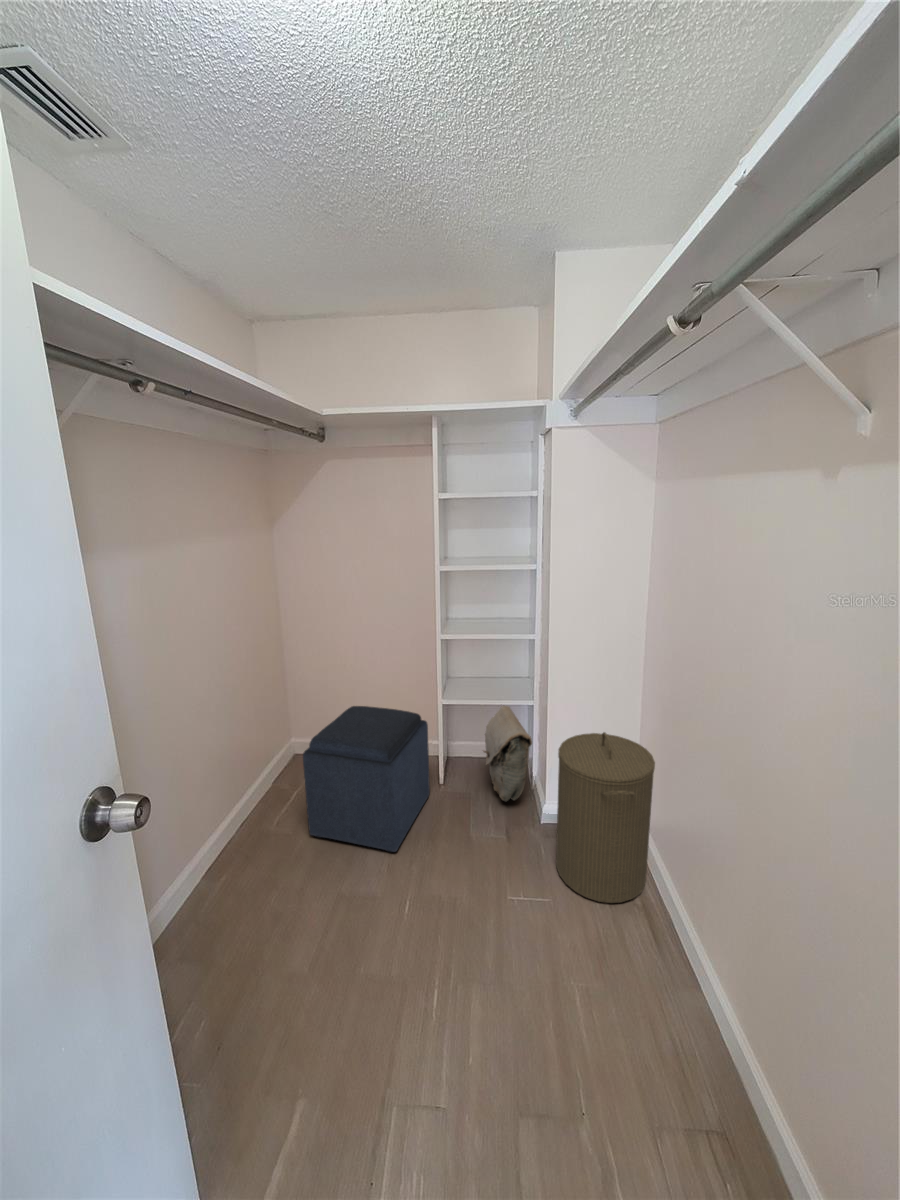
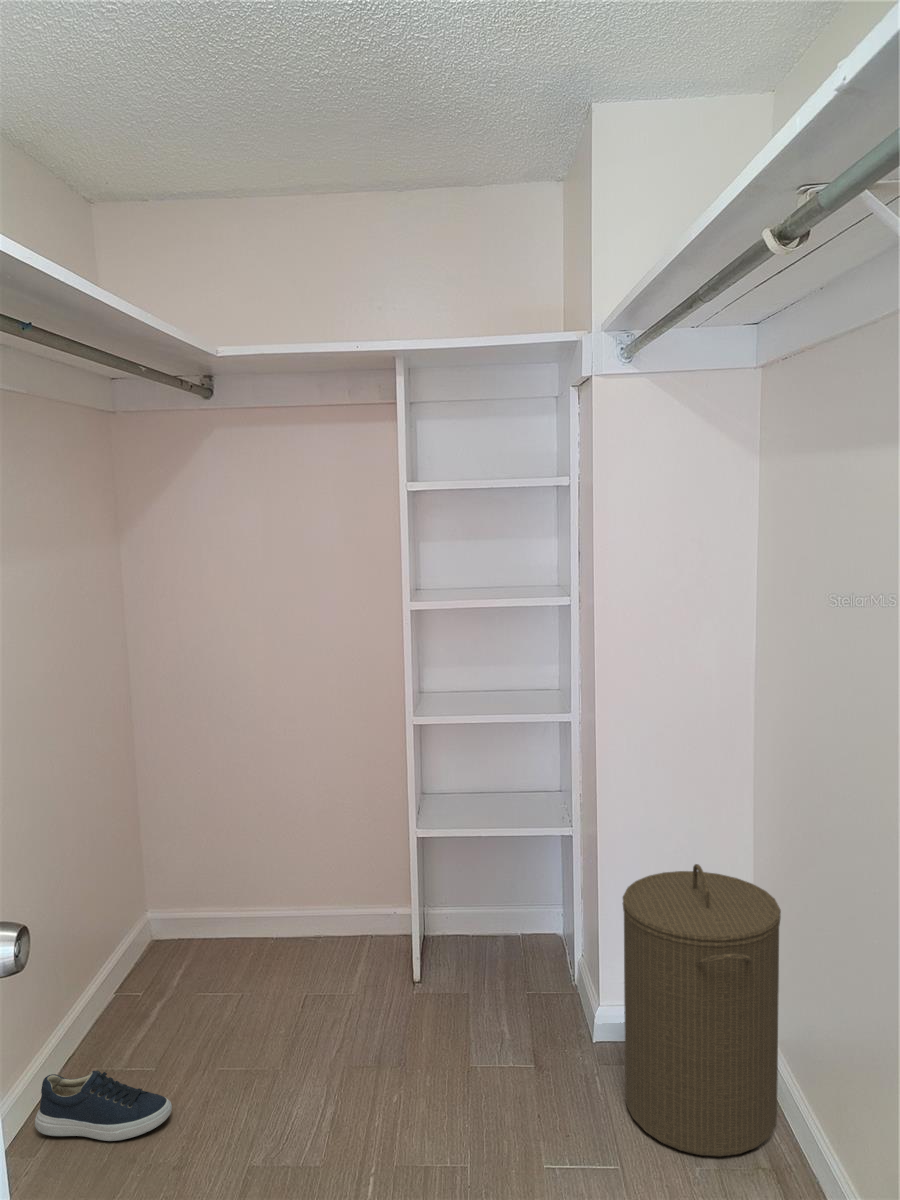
bag: present [483,705,532,801] -> none [489,837,575,1006]
ottoman: present [303,706,430,852] -> none [182,848,398,1100]
shoe: none [221,830,297,870] -> present [35,1071,172,1141]

